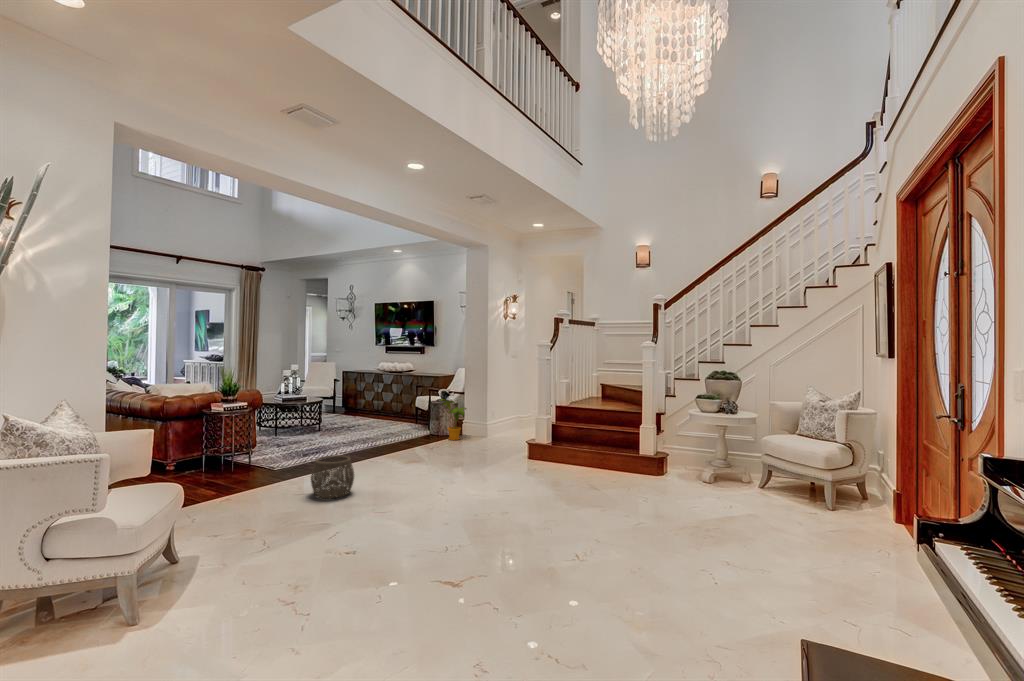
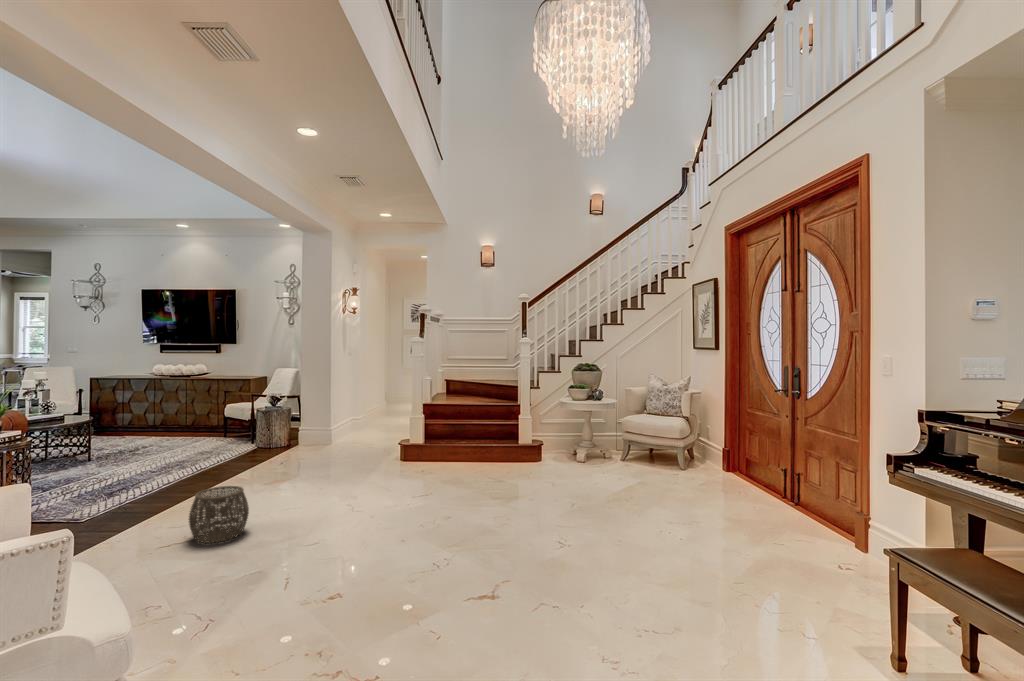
house plant: present [441,399,466,440] -> none [281,406,312,452]

